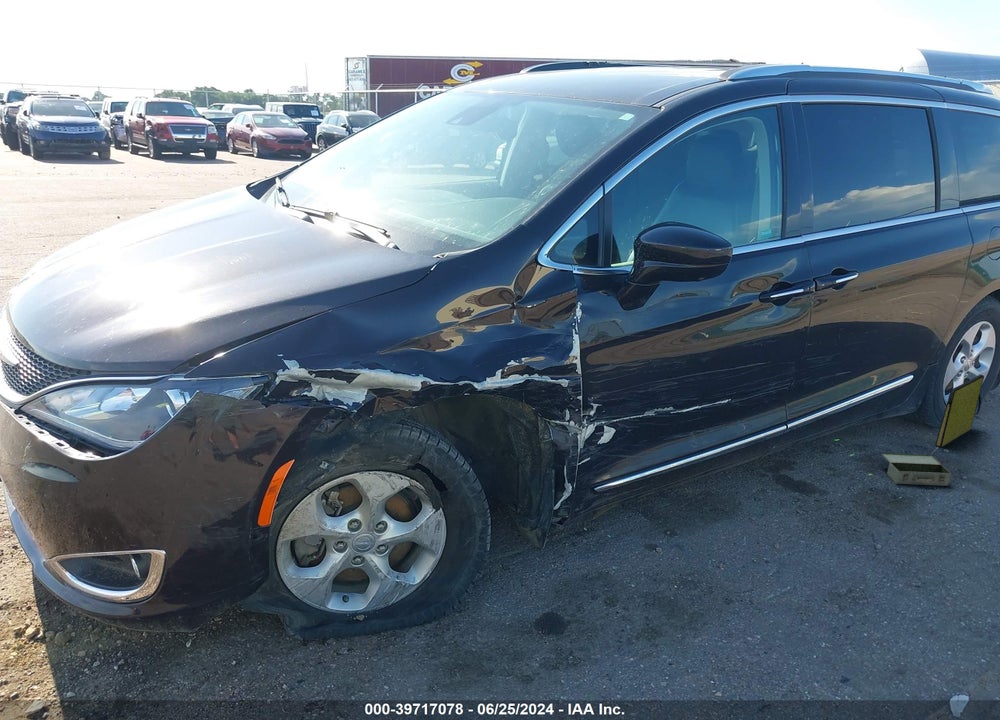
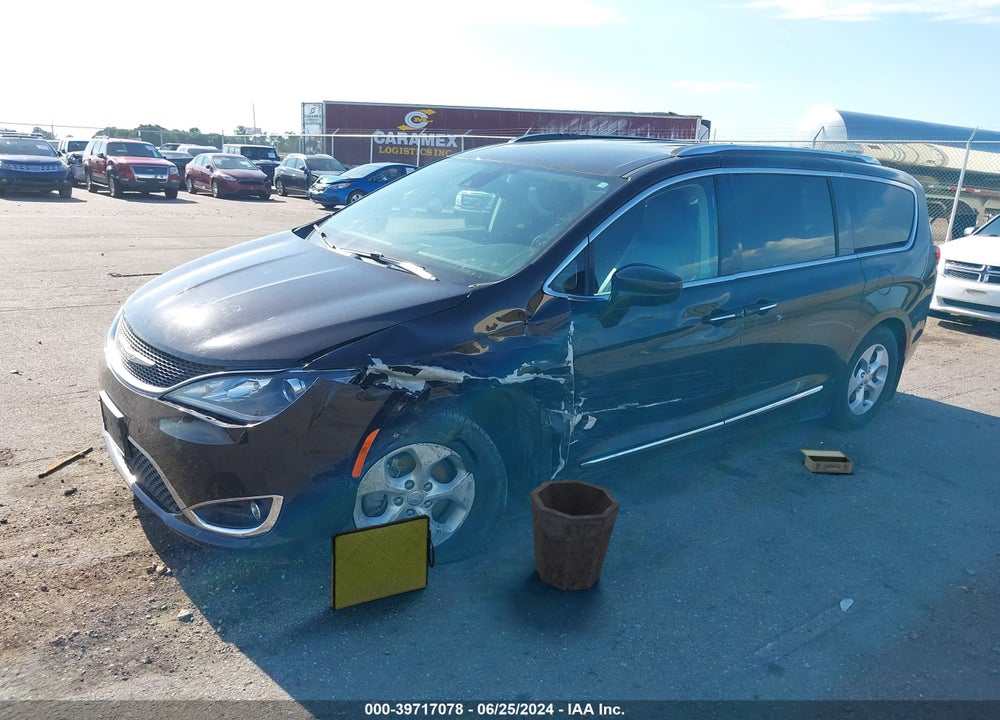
bag: present [935,375,984,447] -> present [331,514,435,610]
waste bin: none [521,514,643,669] -> present [530,480,620,591]

